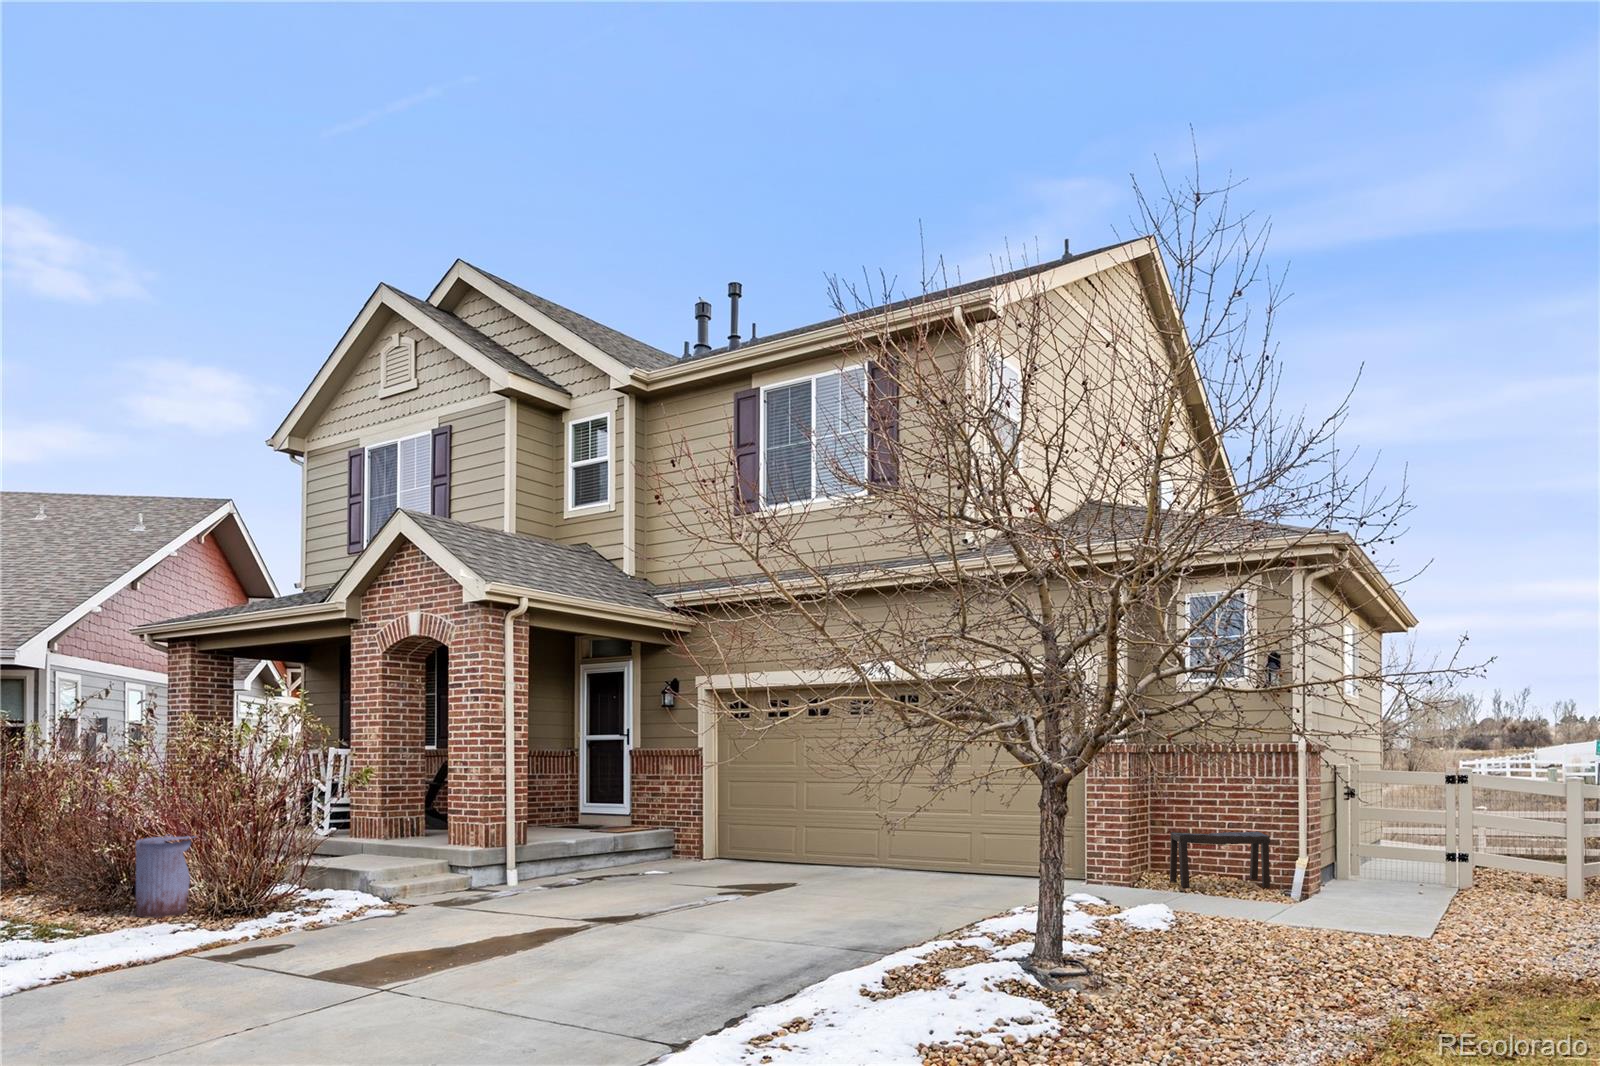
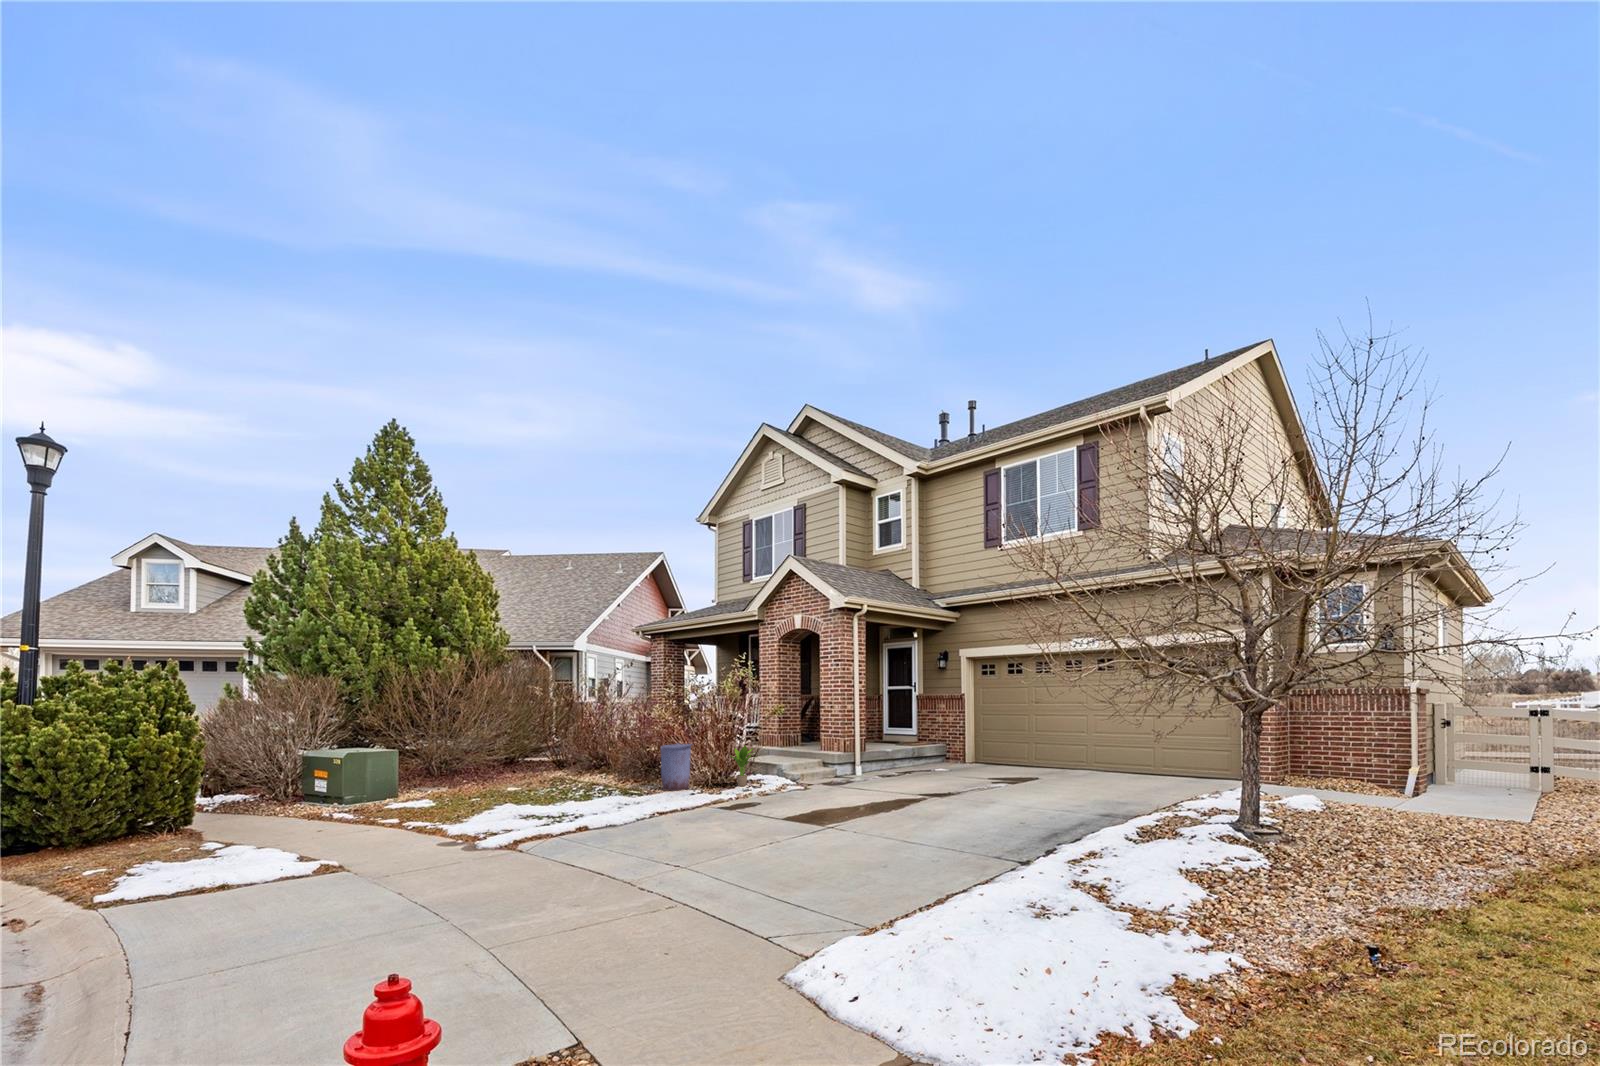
bench: present [1170,832,1270,888] -> none [1310,749,1389,788]
potted plant: none [263,837,315,906] -> present [730,746,753,786]

